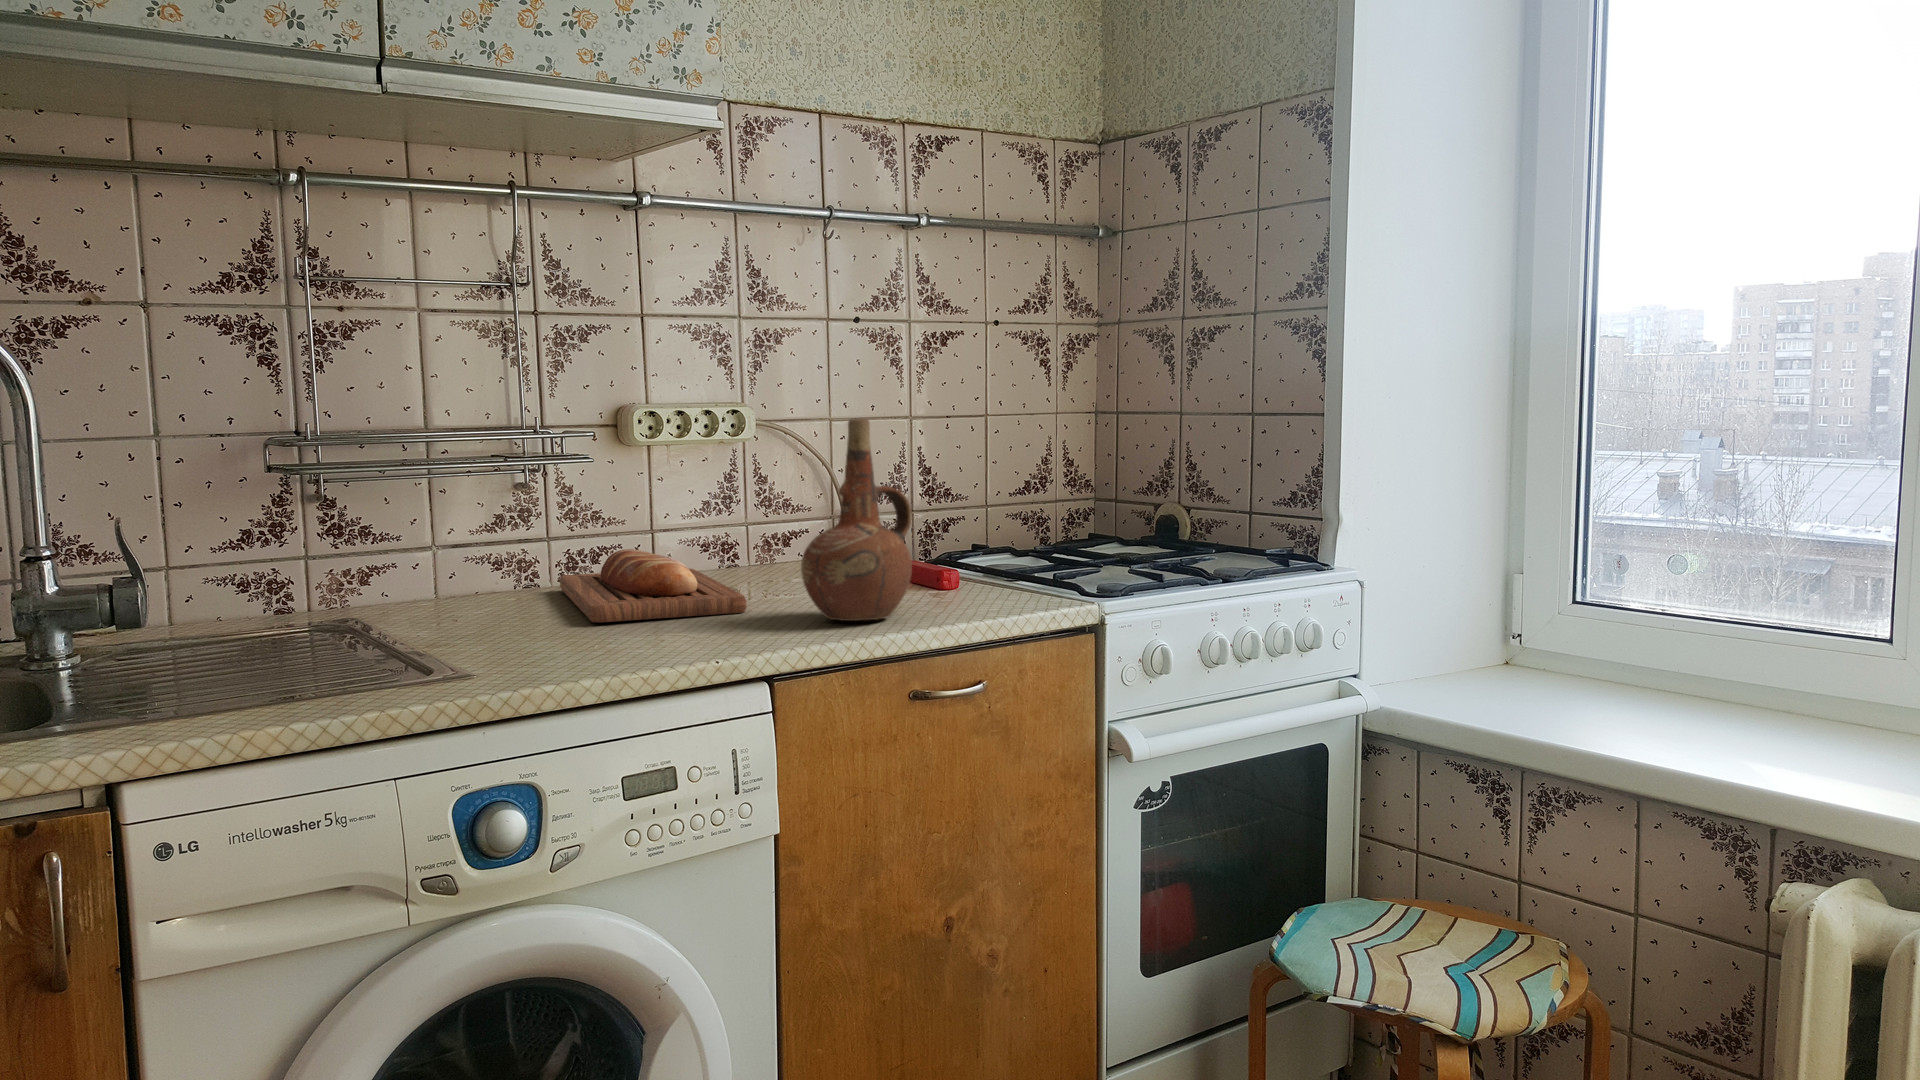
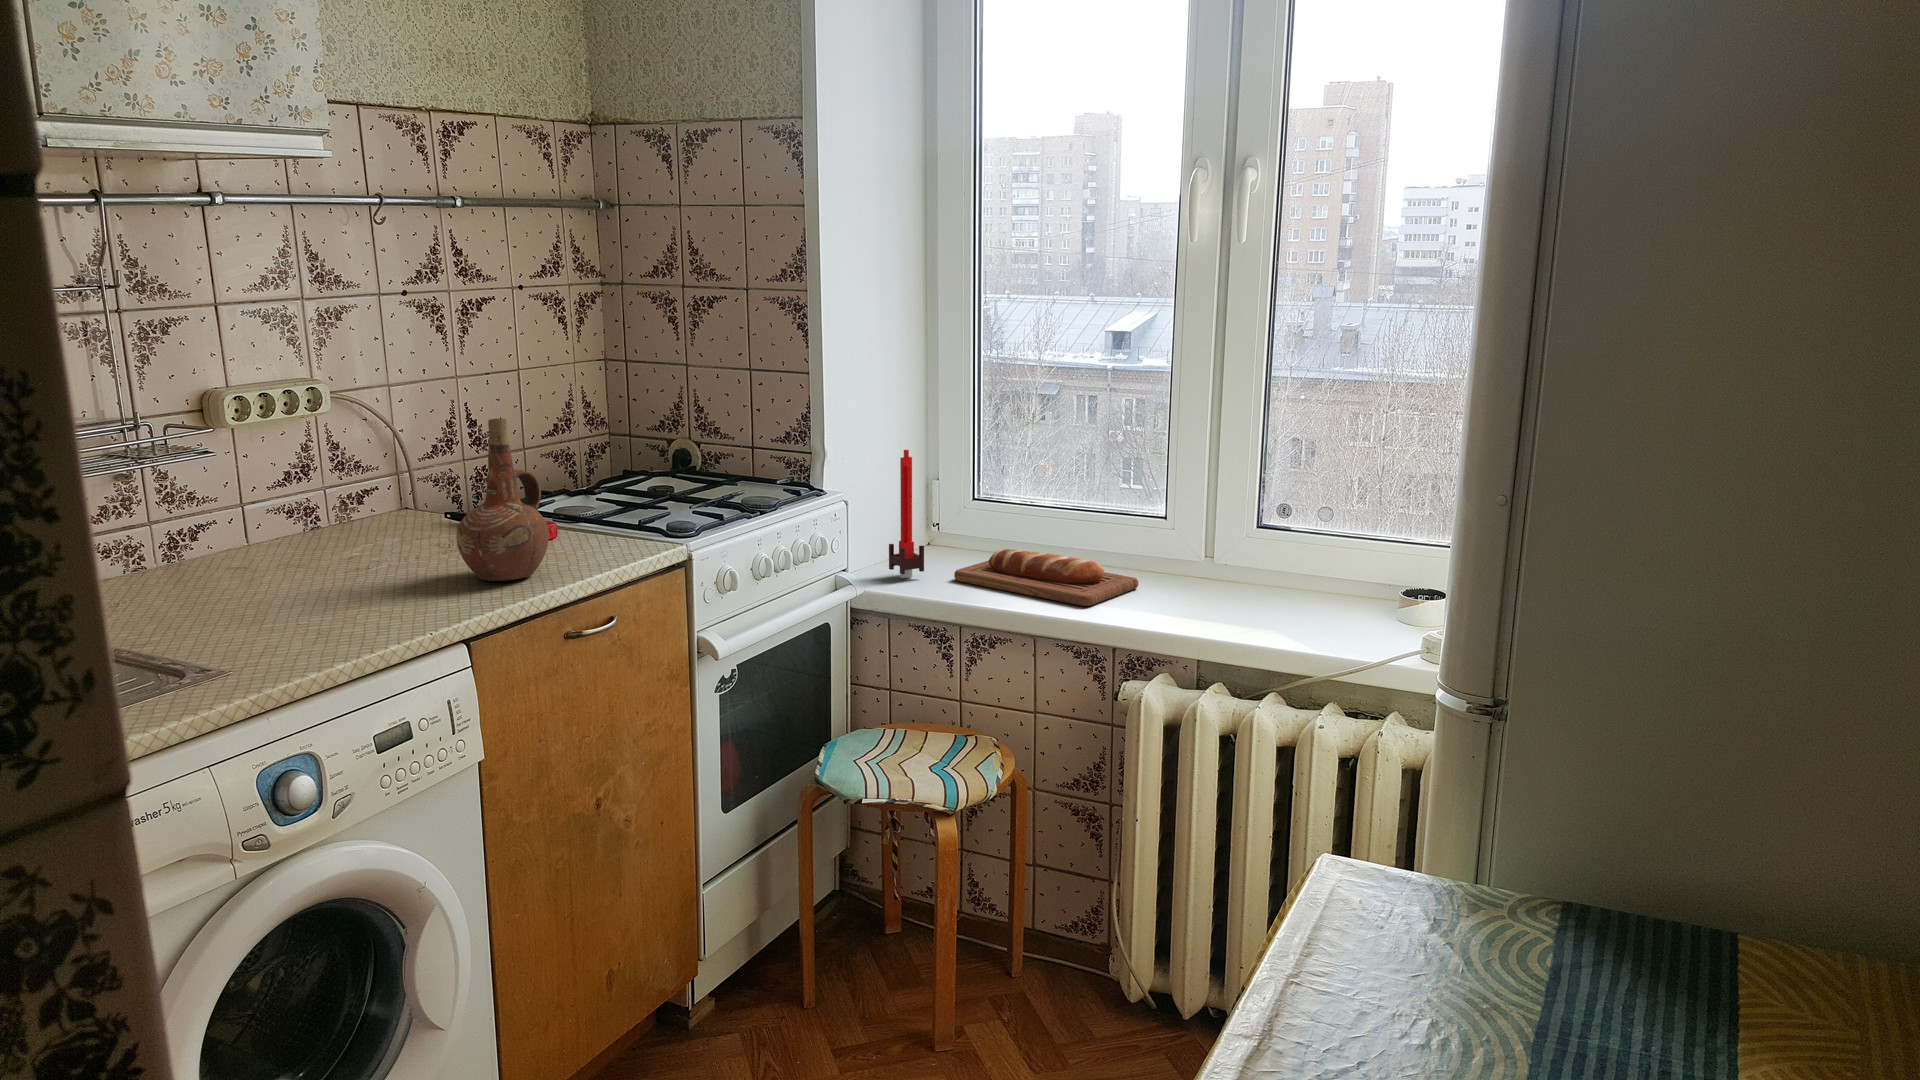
candle: none [1422,518,1474,695] -> present [889,450,924,578]
bread loaf: present [560,549,747,622] -> present [954,549,1138,606]

